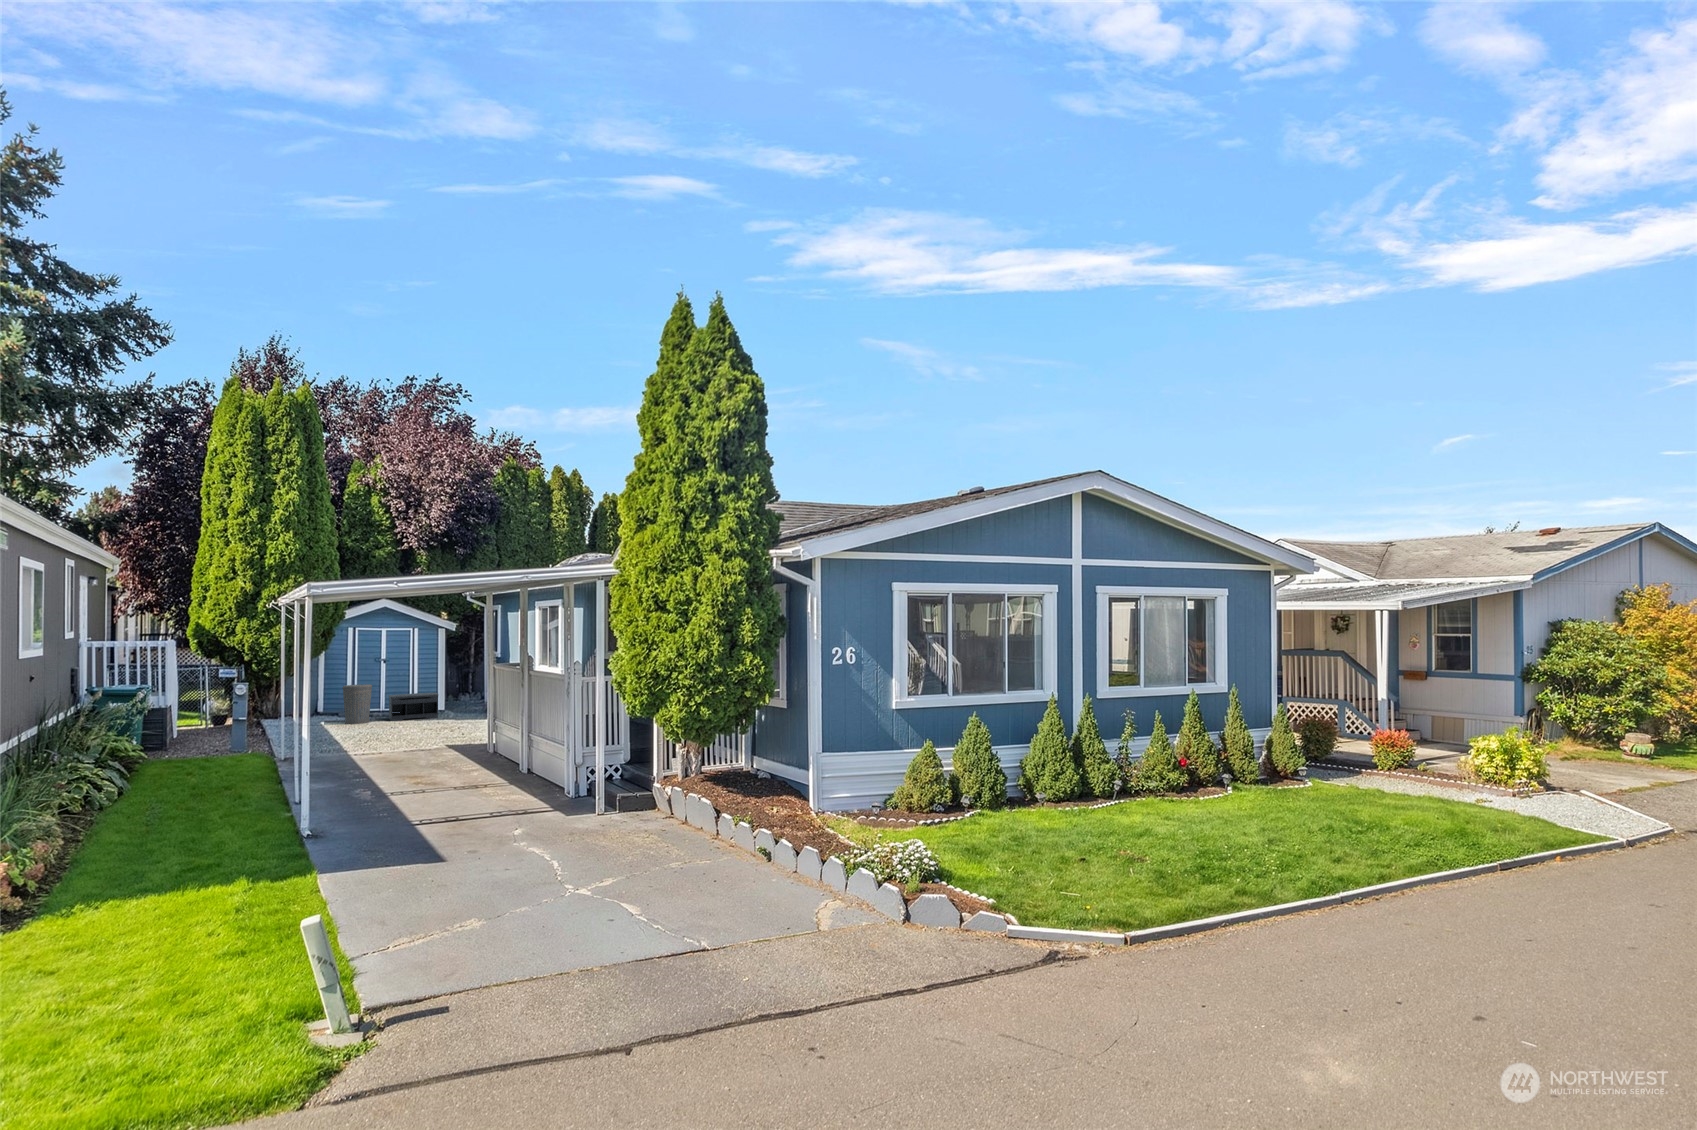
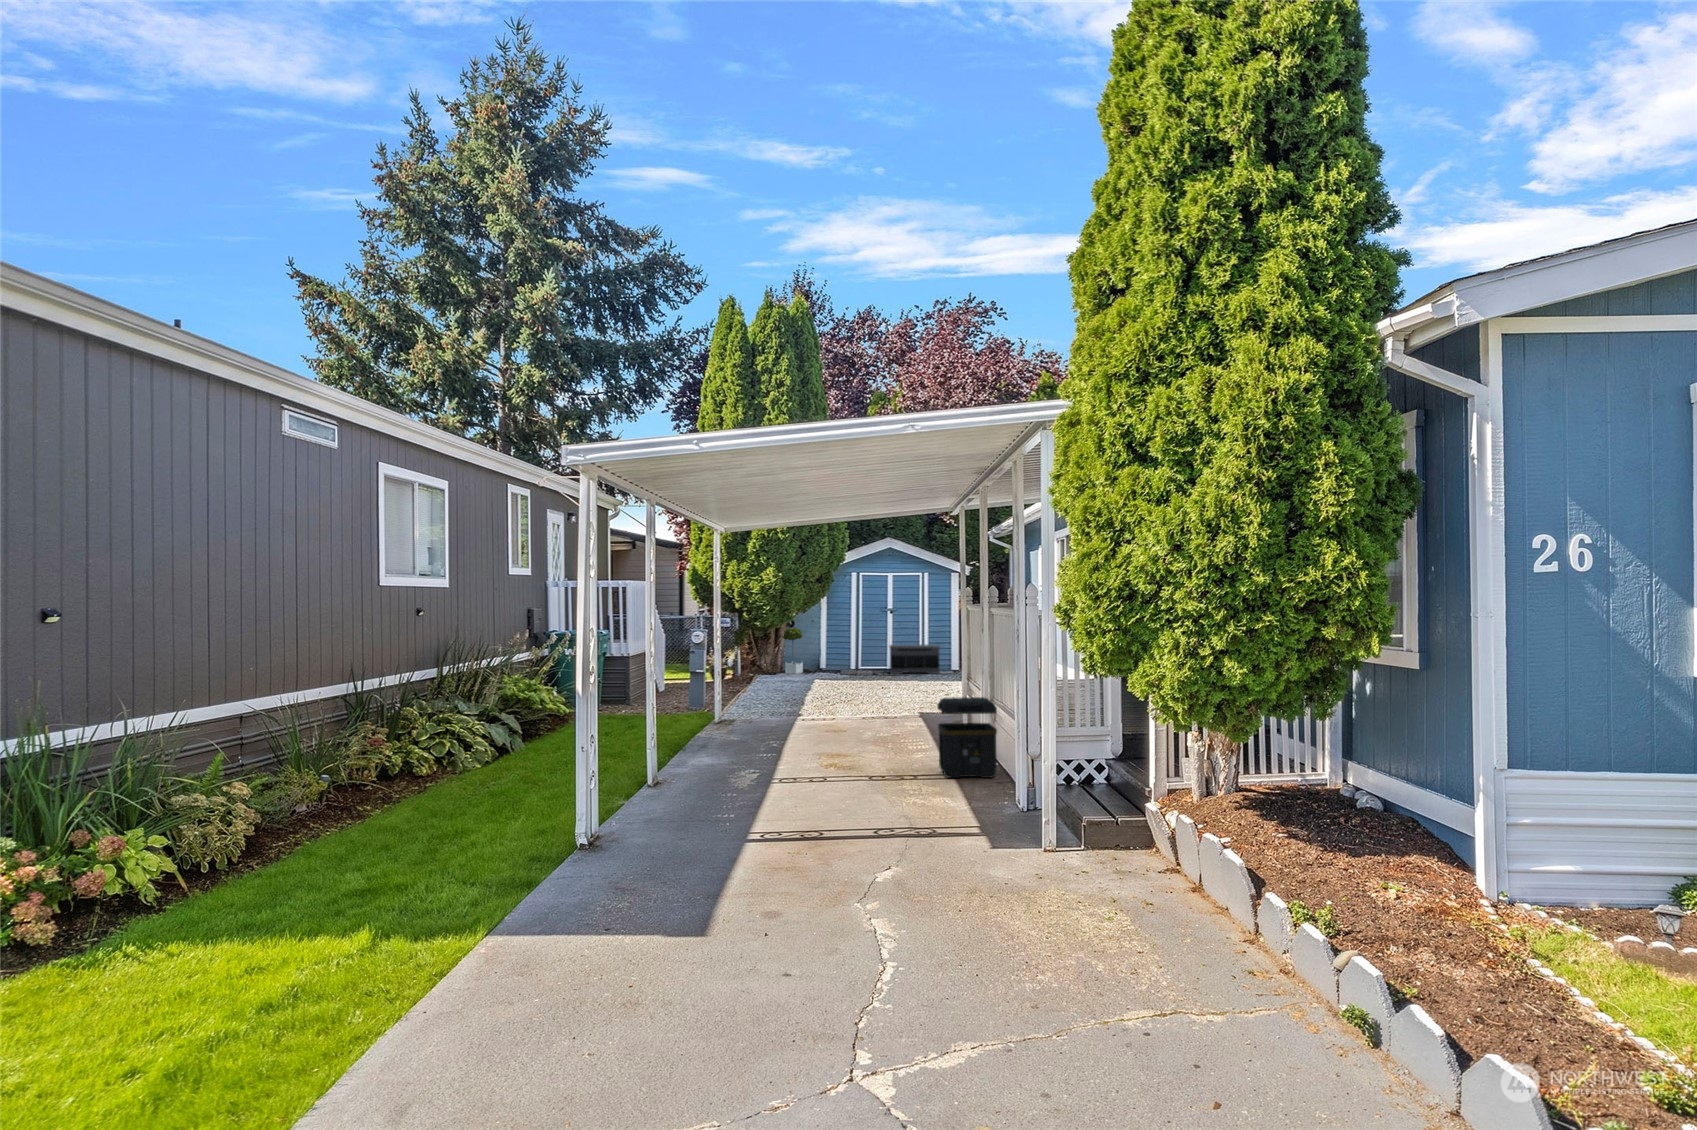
potted tree: none [280,683,301,727] -> present [783,627,803,674]
trash can: present [342,684,372,724] -> none [841,631,871,675]
toolbox: none [509,736,552,791] -> present [937,697,997,778]

